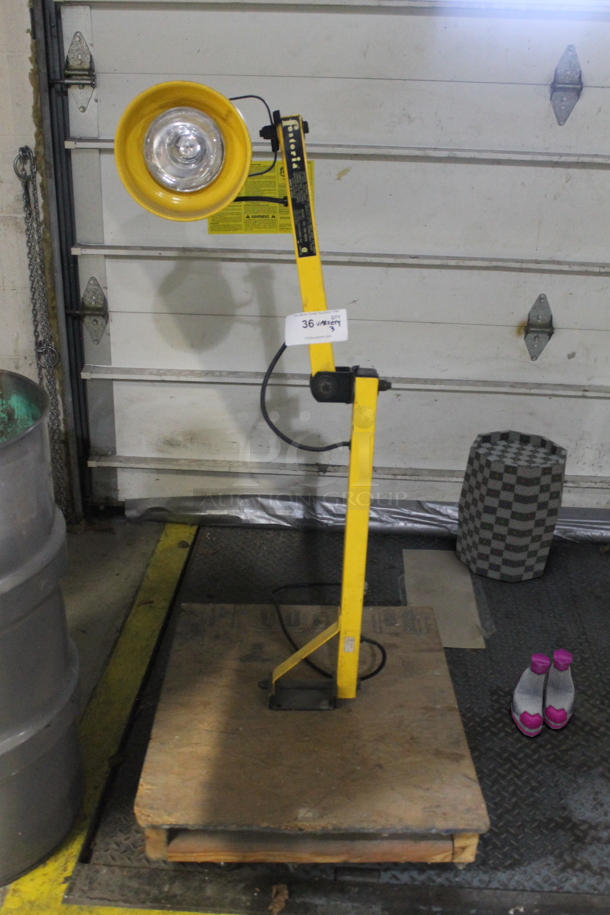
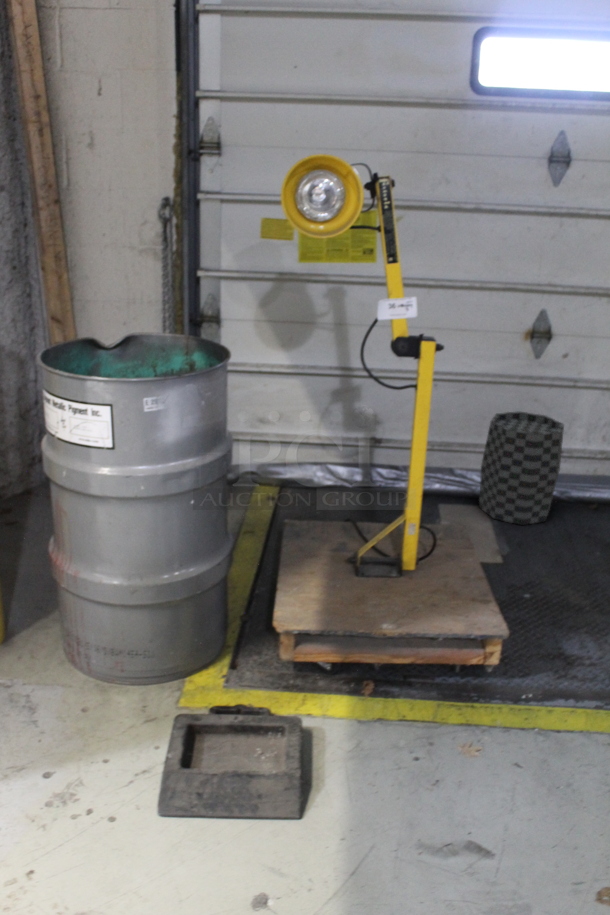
boots: present [511,649,575,737] -> none [522,552,569,613]

